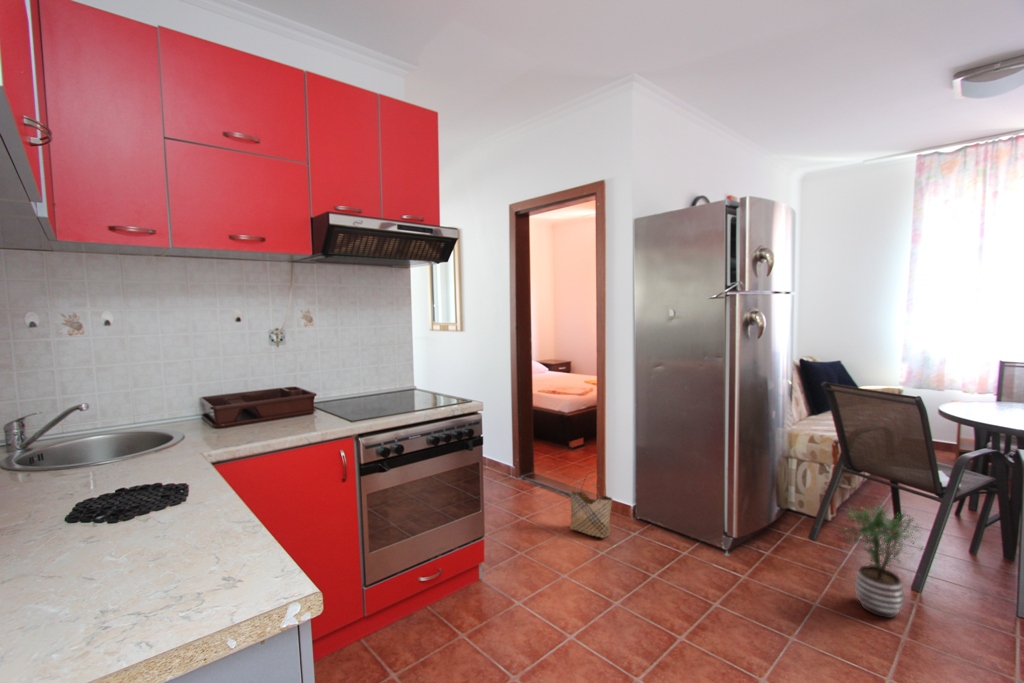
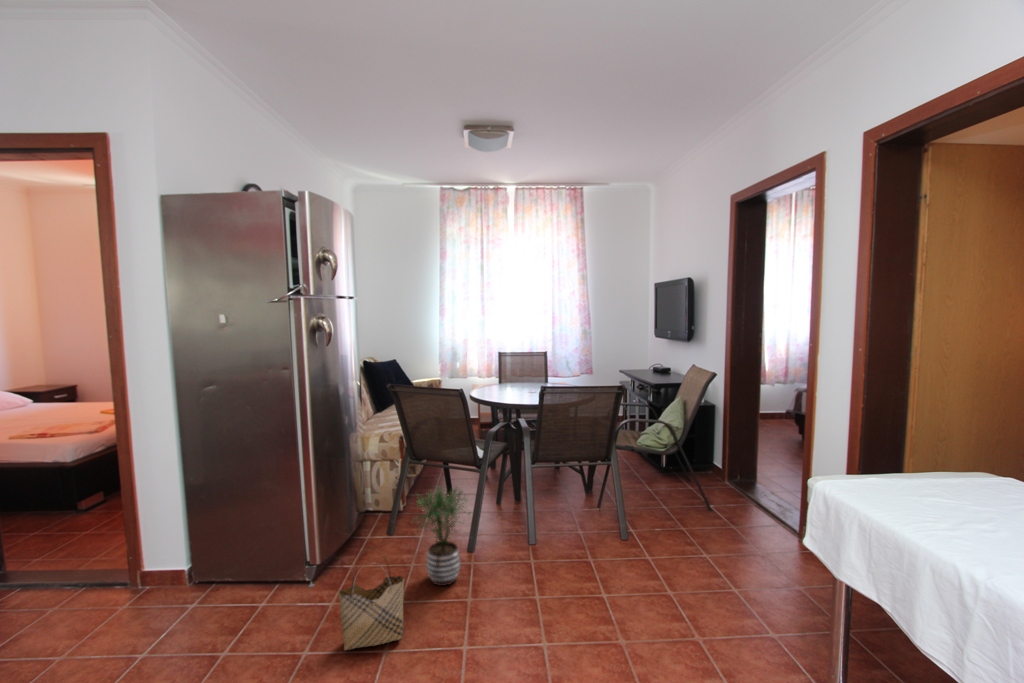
woven basket: present [570,477,612,538] -> present [337,548,404,650]

